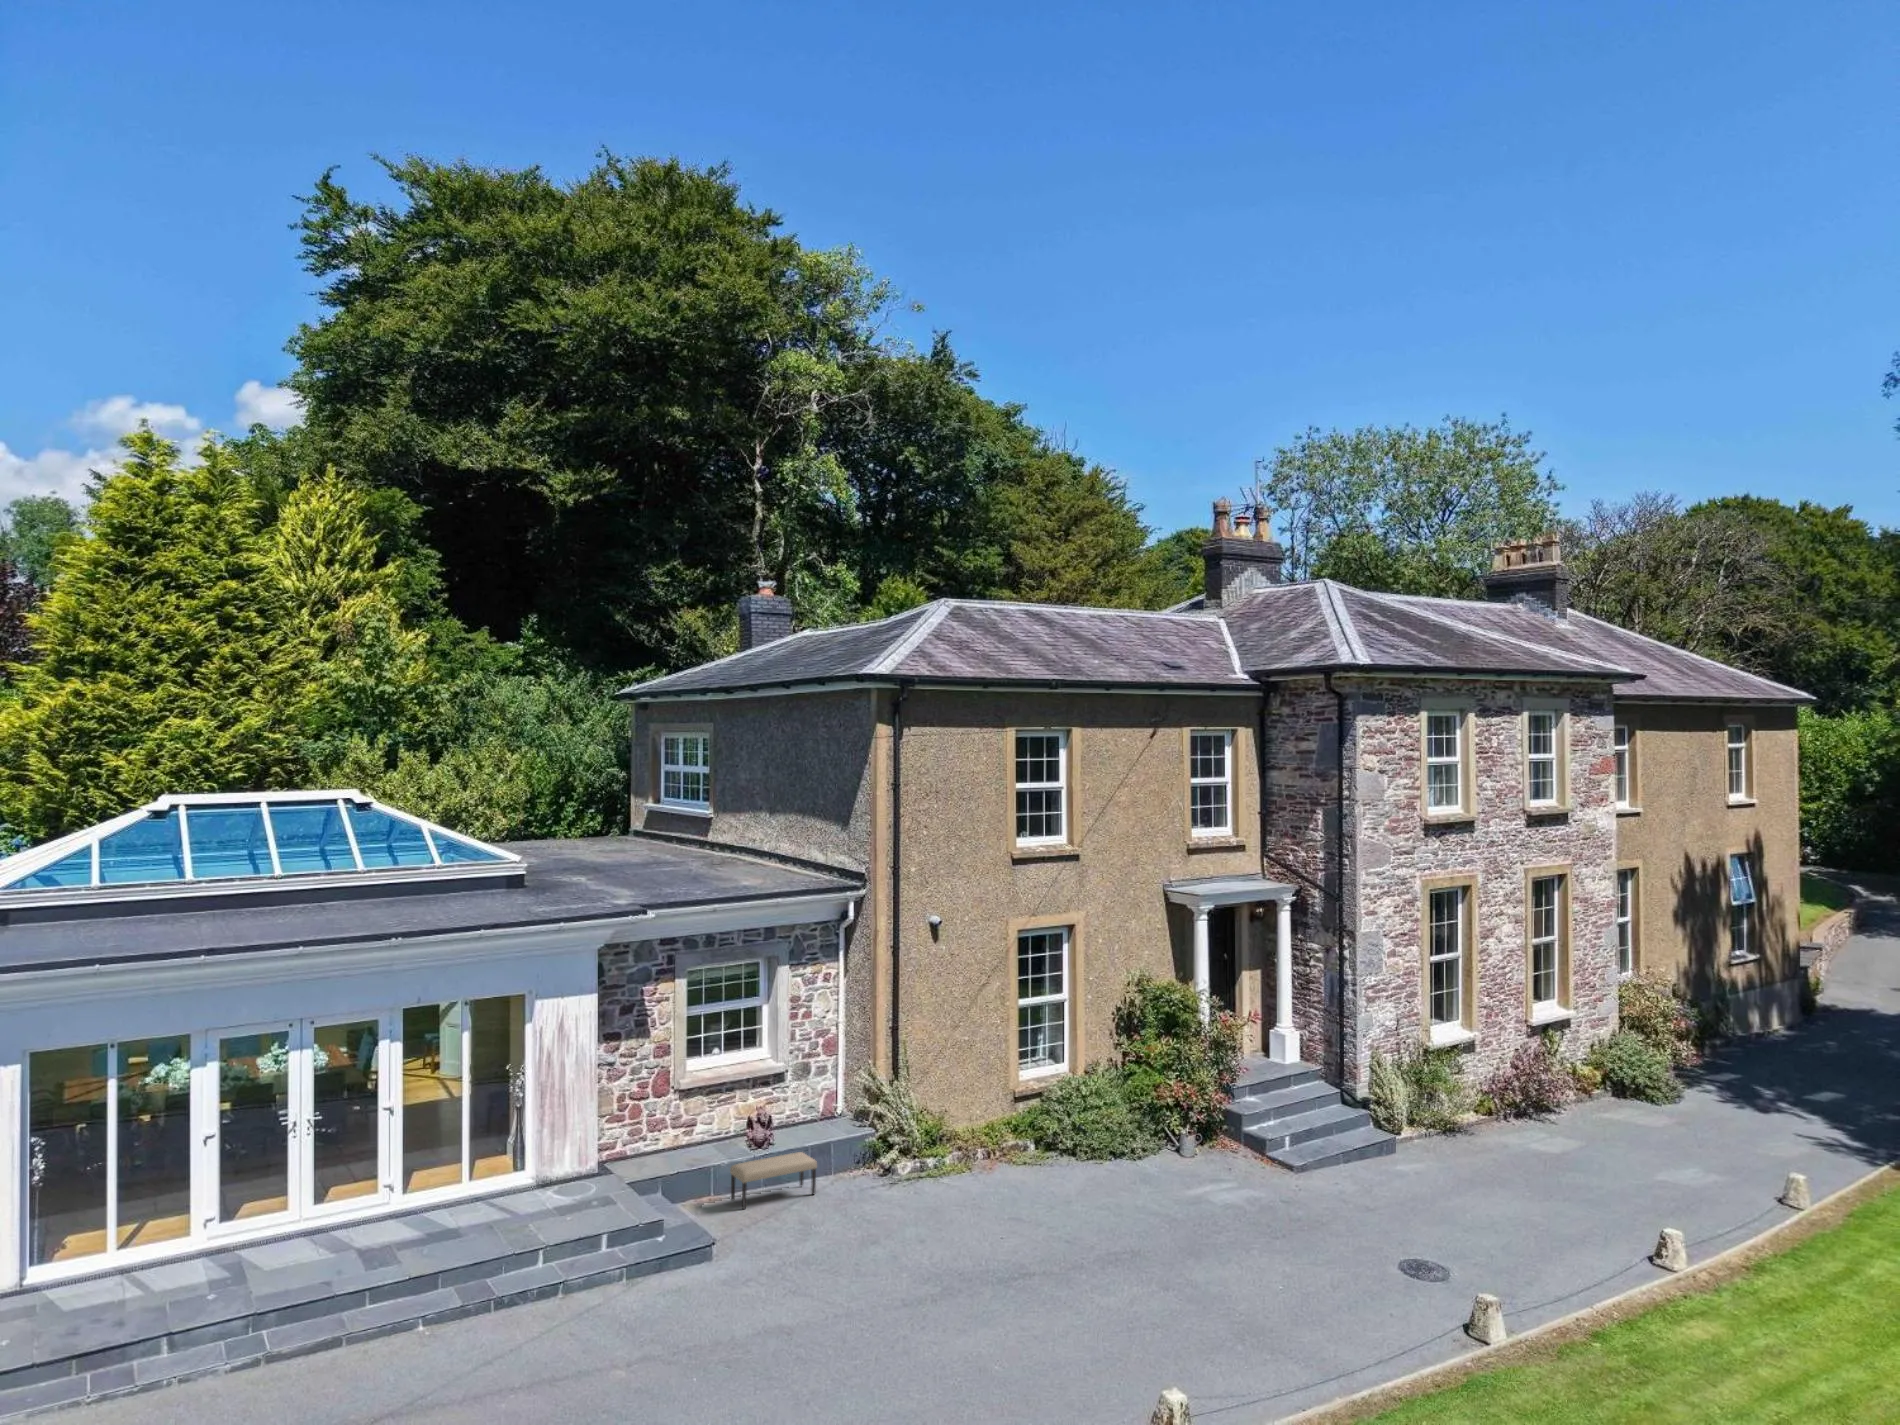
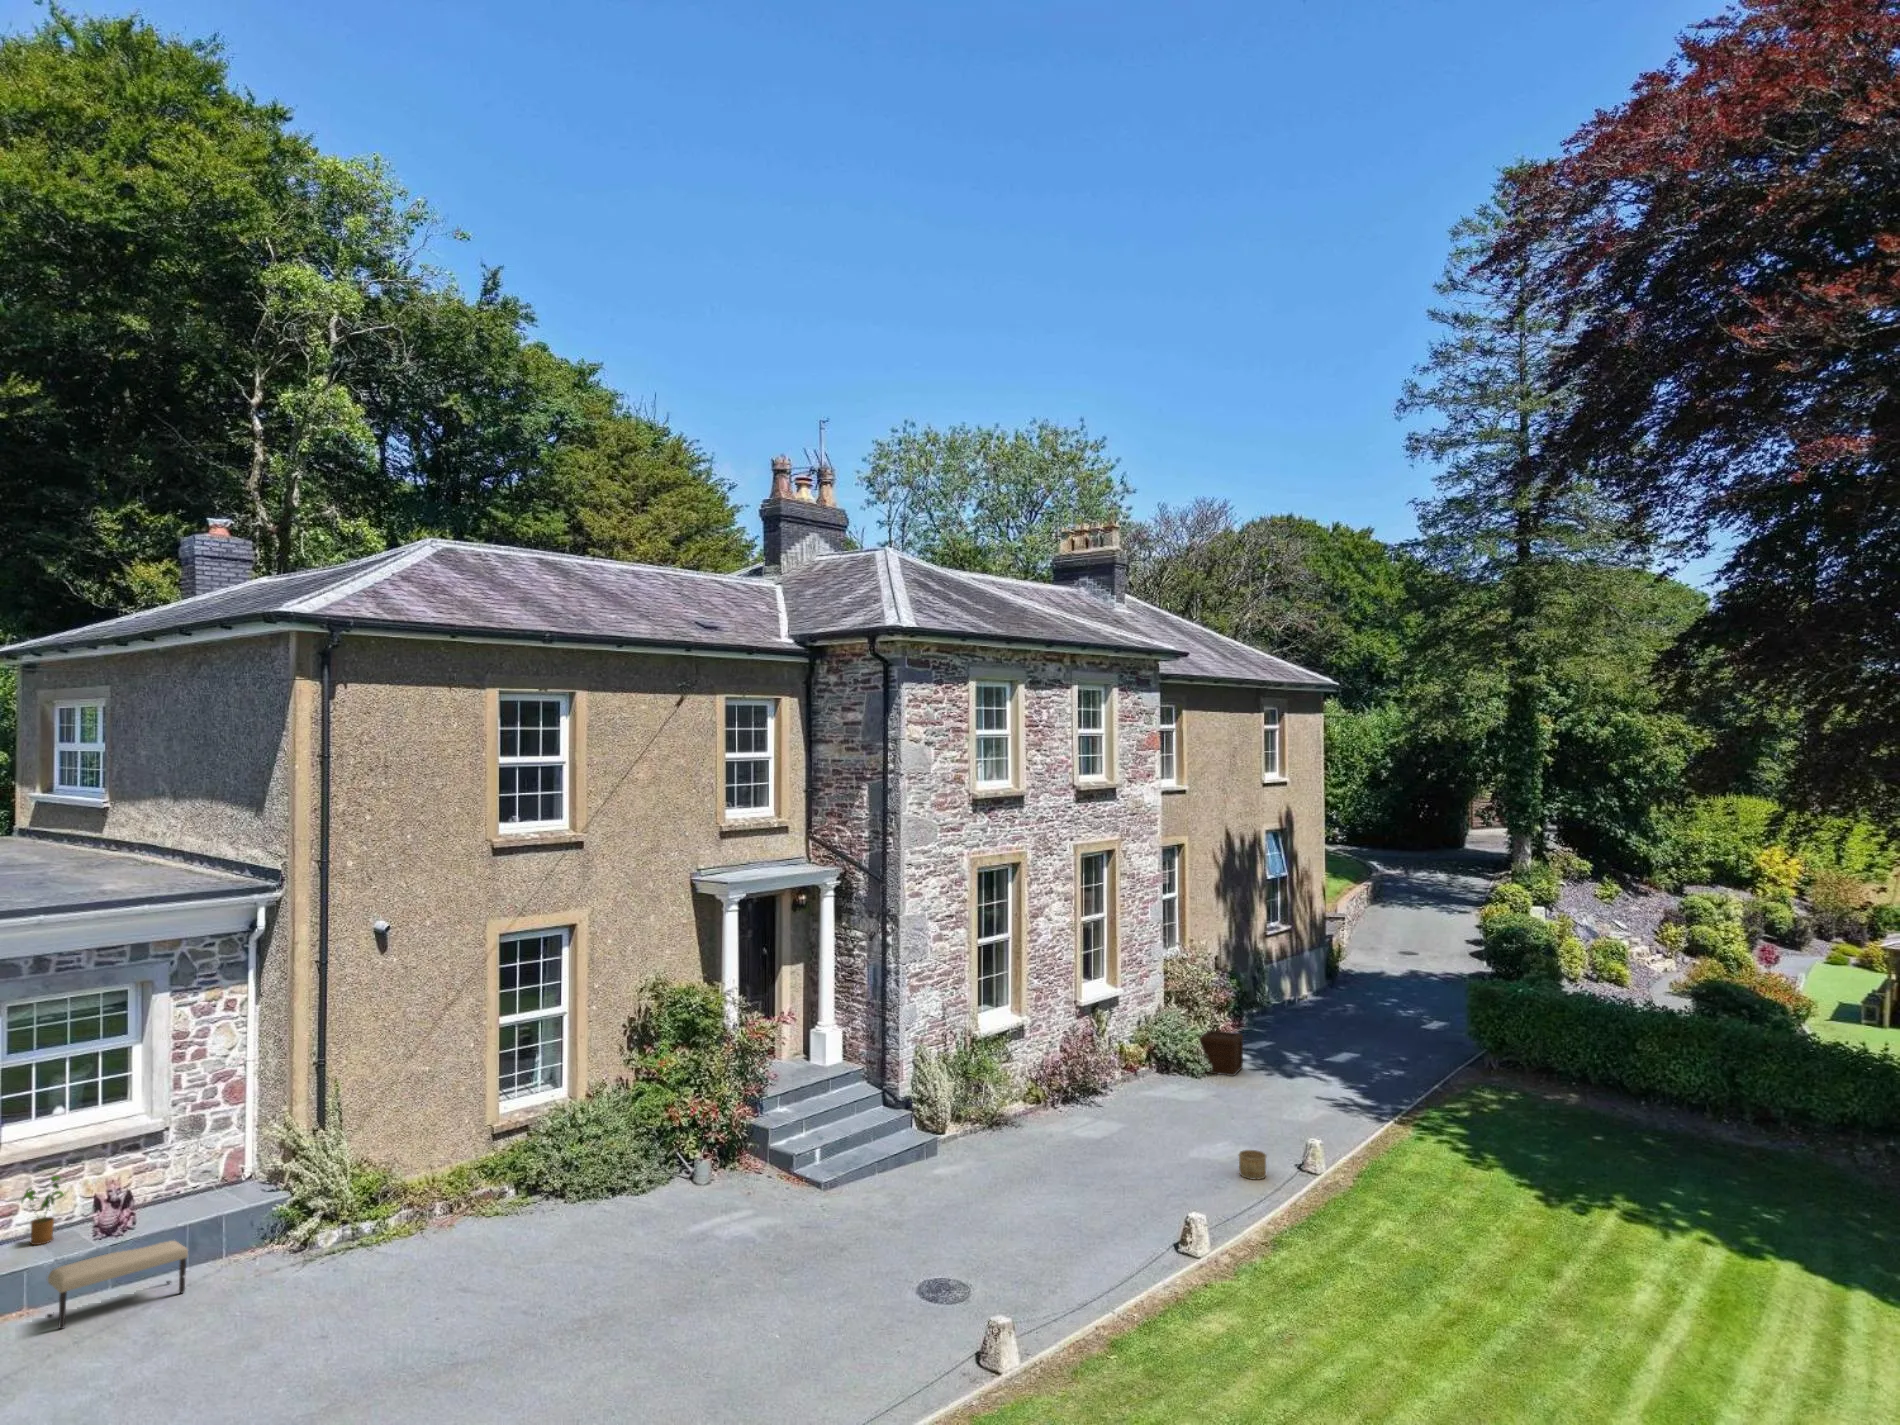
wooden crate: none [1662,1060,1712,1109] -> present [1199,1030,1243,1076]
house plant: none [705,1097,733,1147] -> present [21,1176,64,1245]
wooden bucket: none [1719,1182,1752,1212] -> present [1239,1150,1266,1179]

